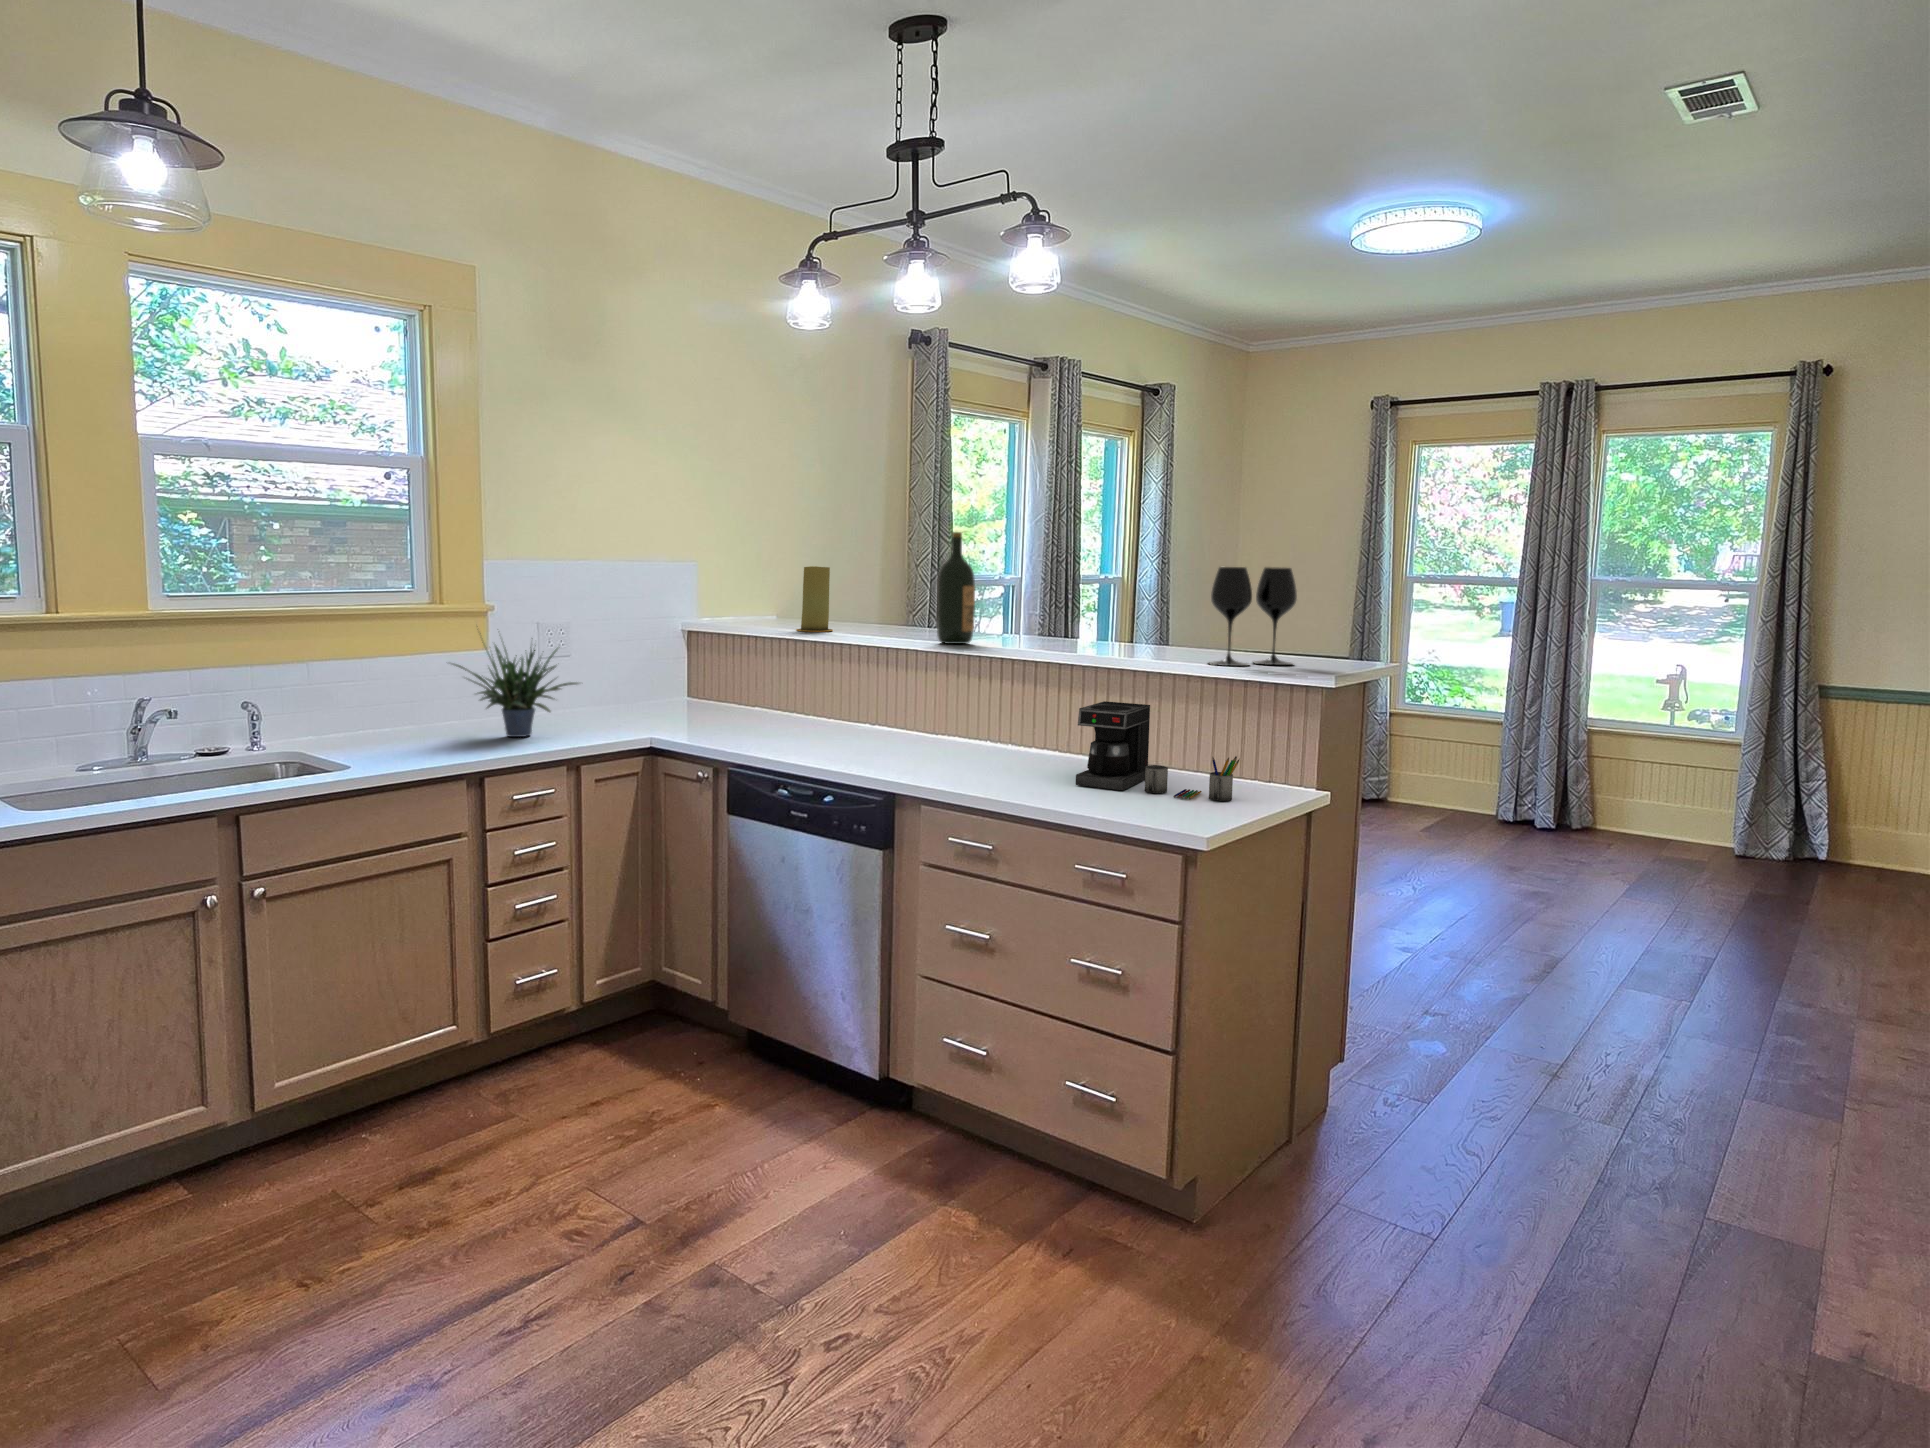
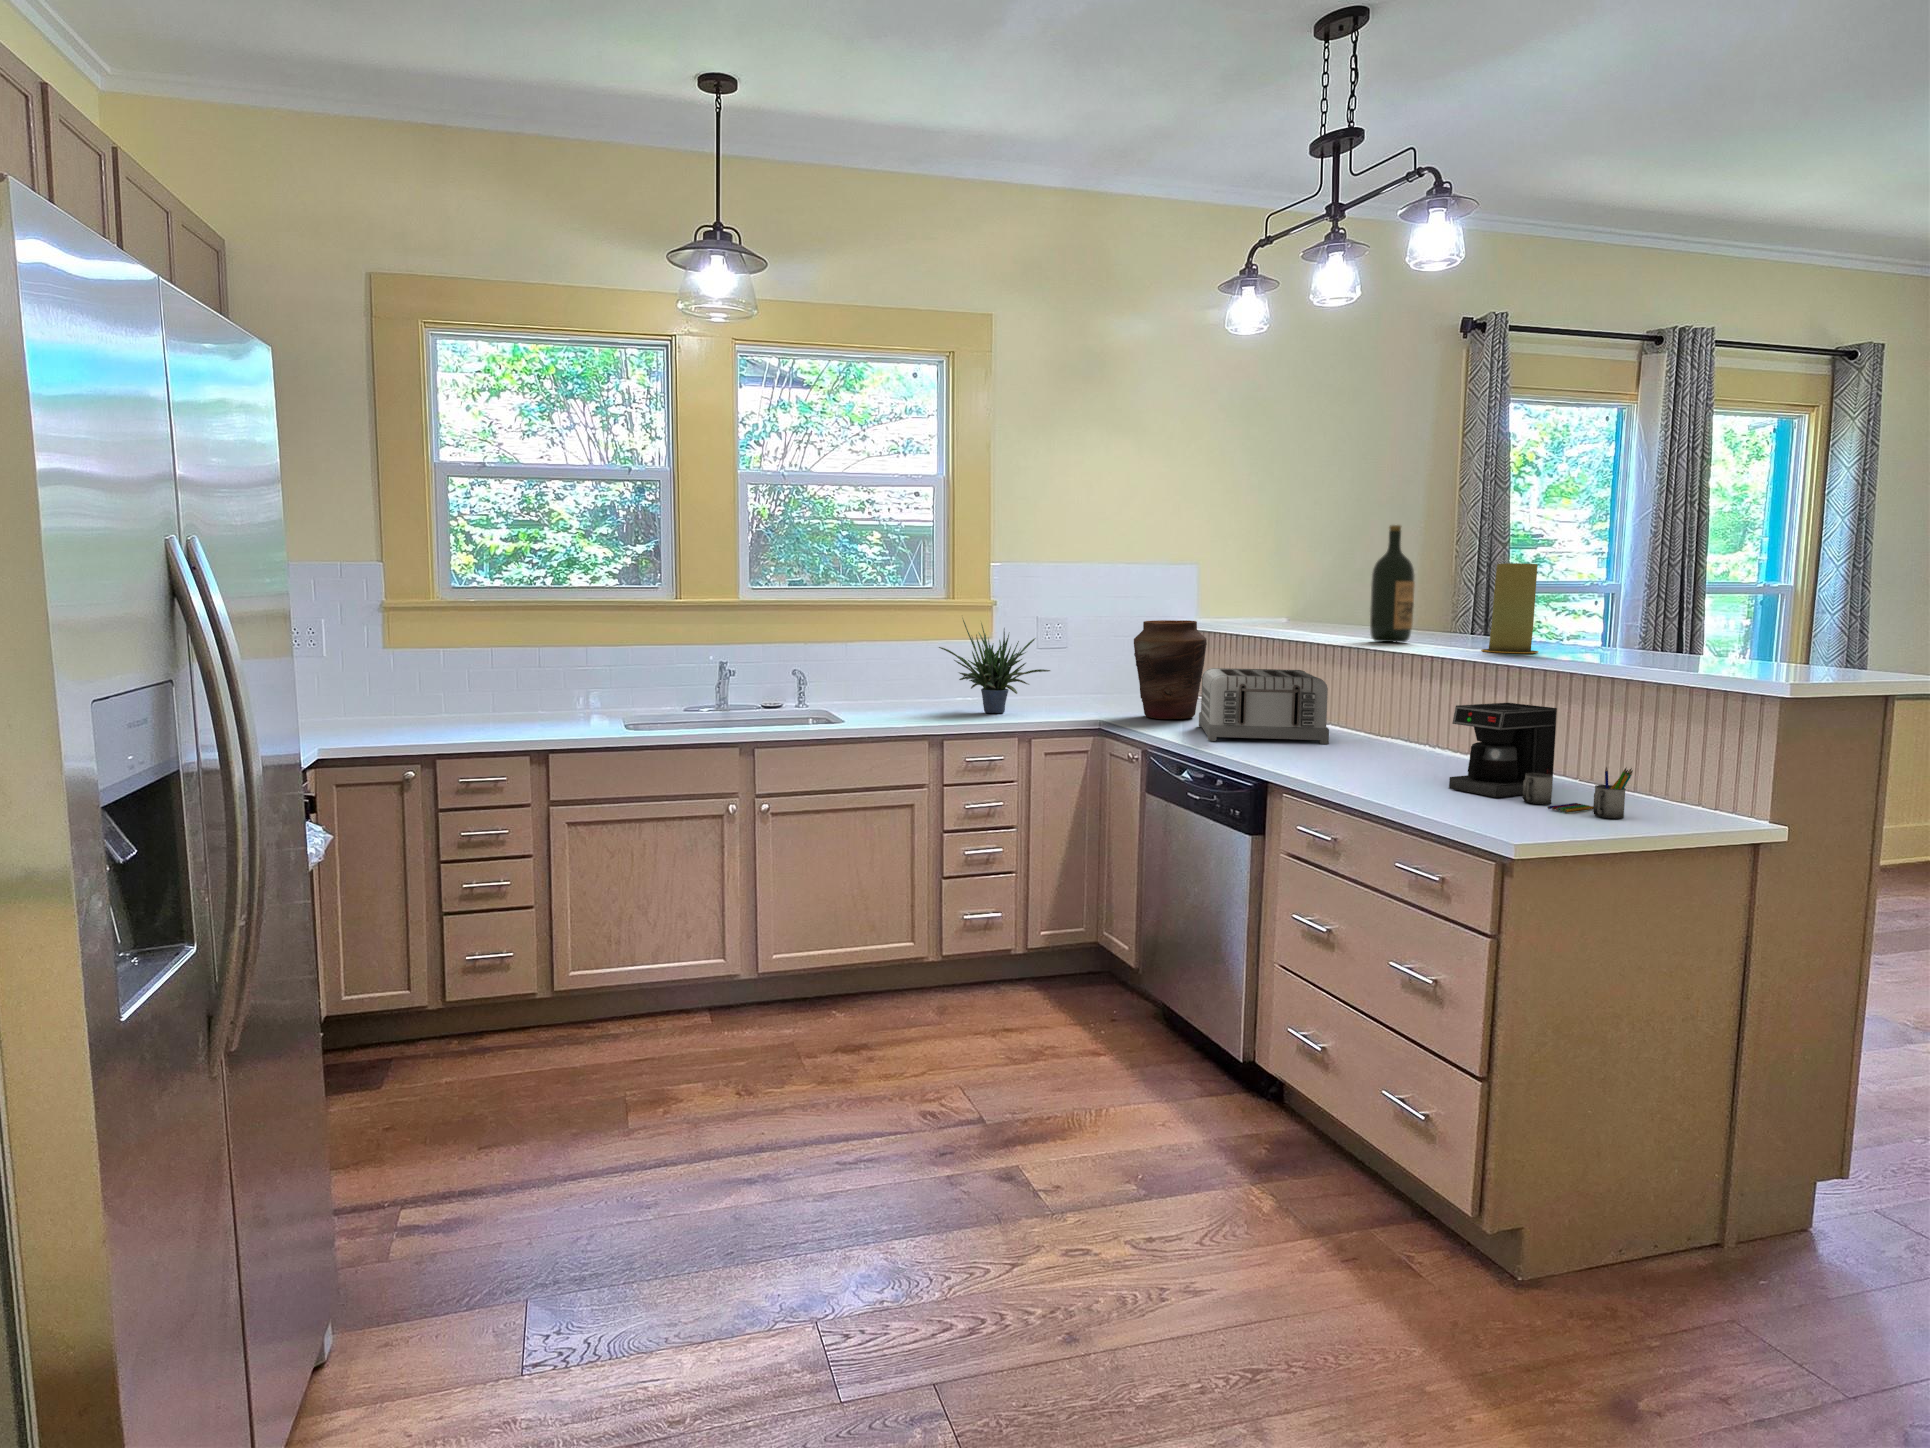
candle: present [796,566,833,632] -> present [1481,563,1538,653]
wine glass: present [1209,567,1297,666] -> none [1634,550,1771,668]
vase: none [678,623,755,729] -> present [1134,620,1207,719]
toaster: none [763,672,909,752] -> present [1199,668,1329,744]

